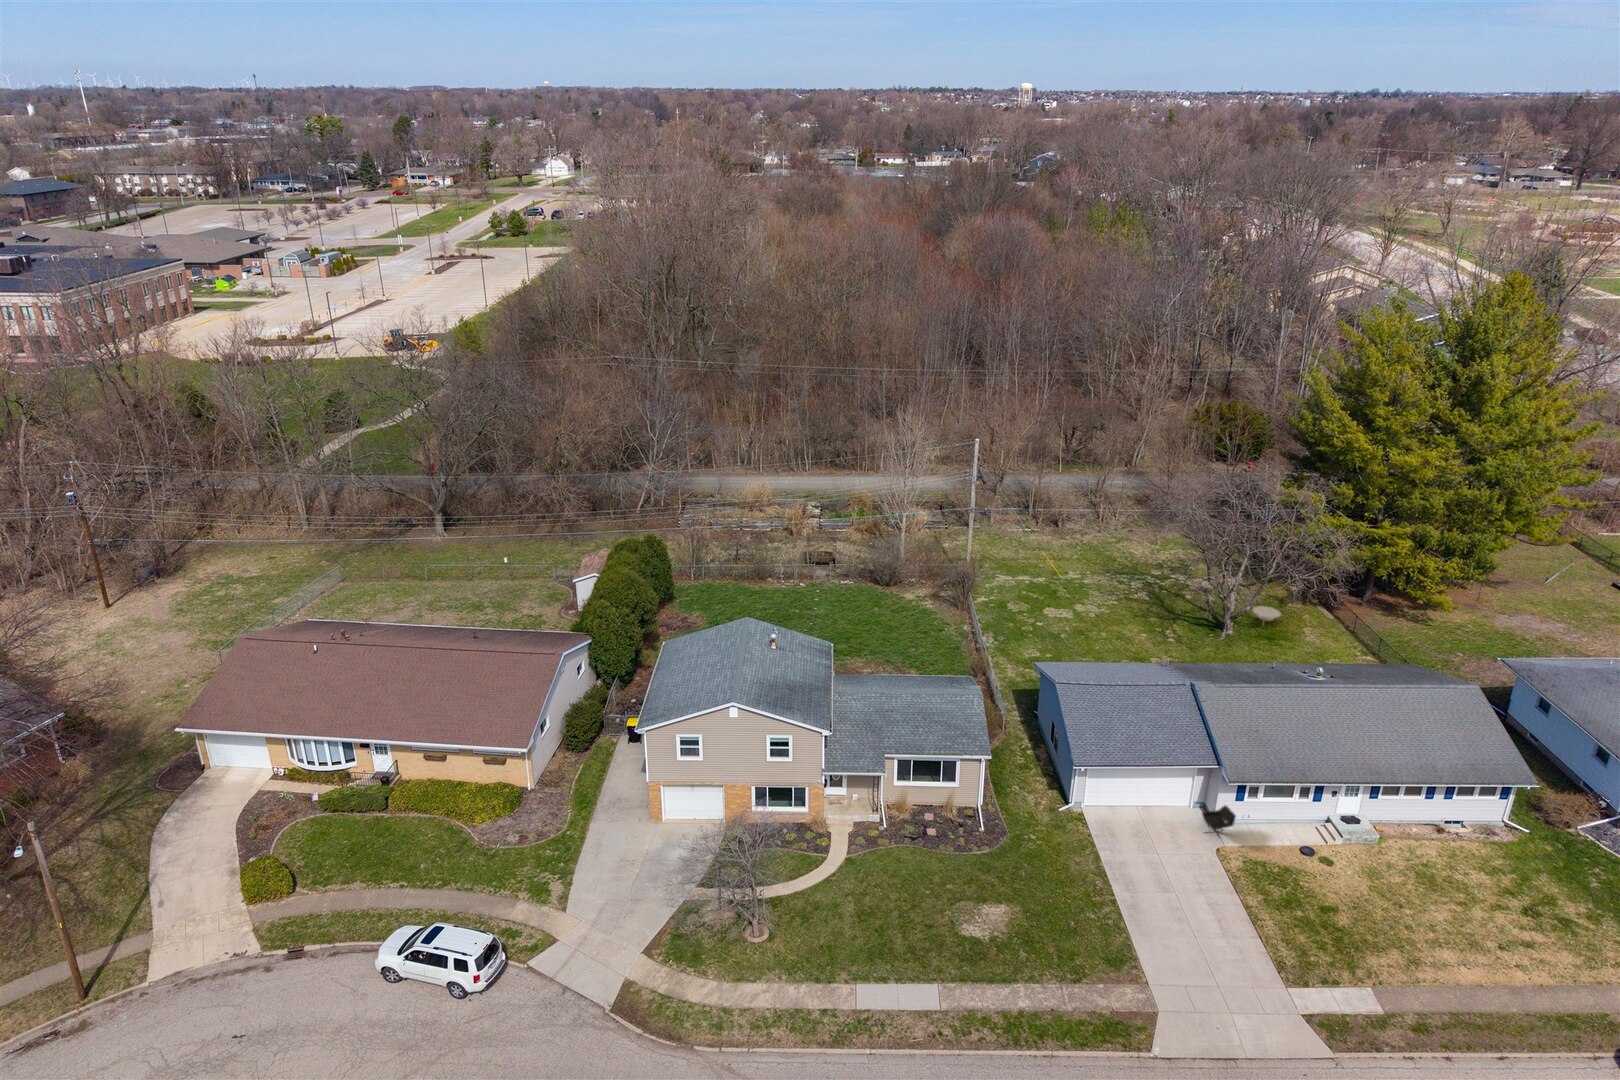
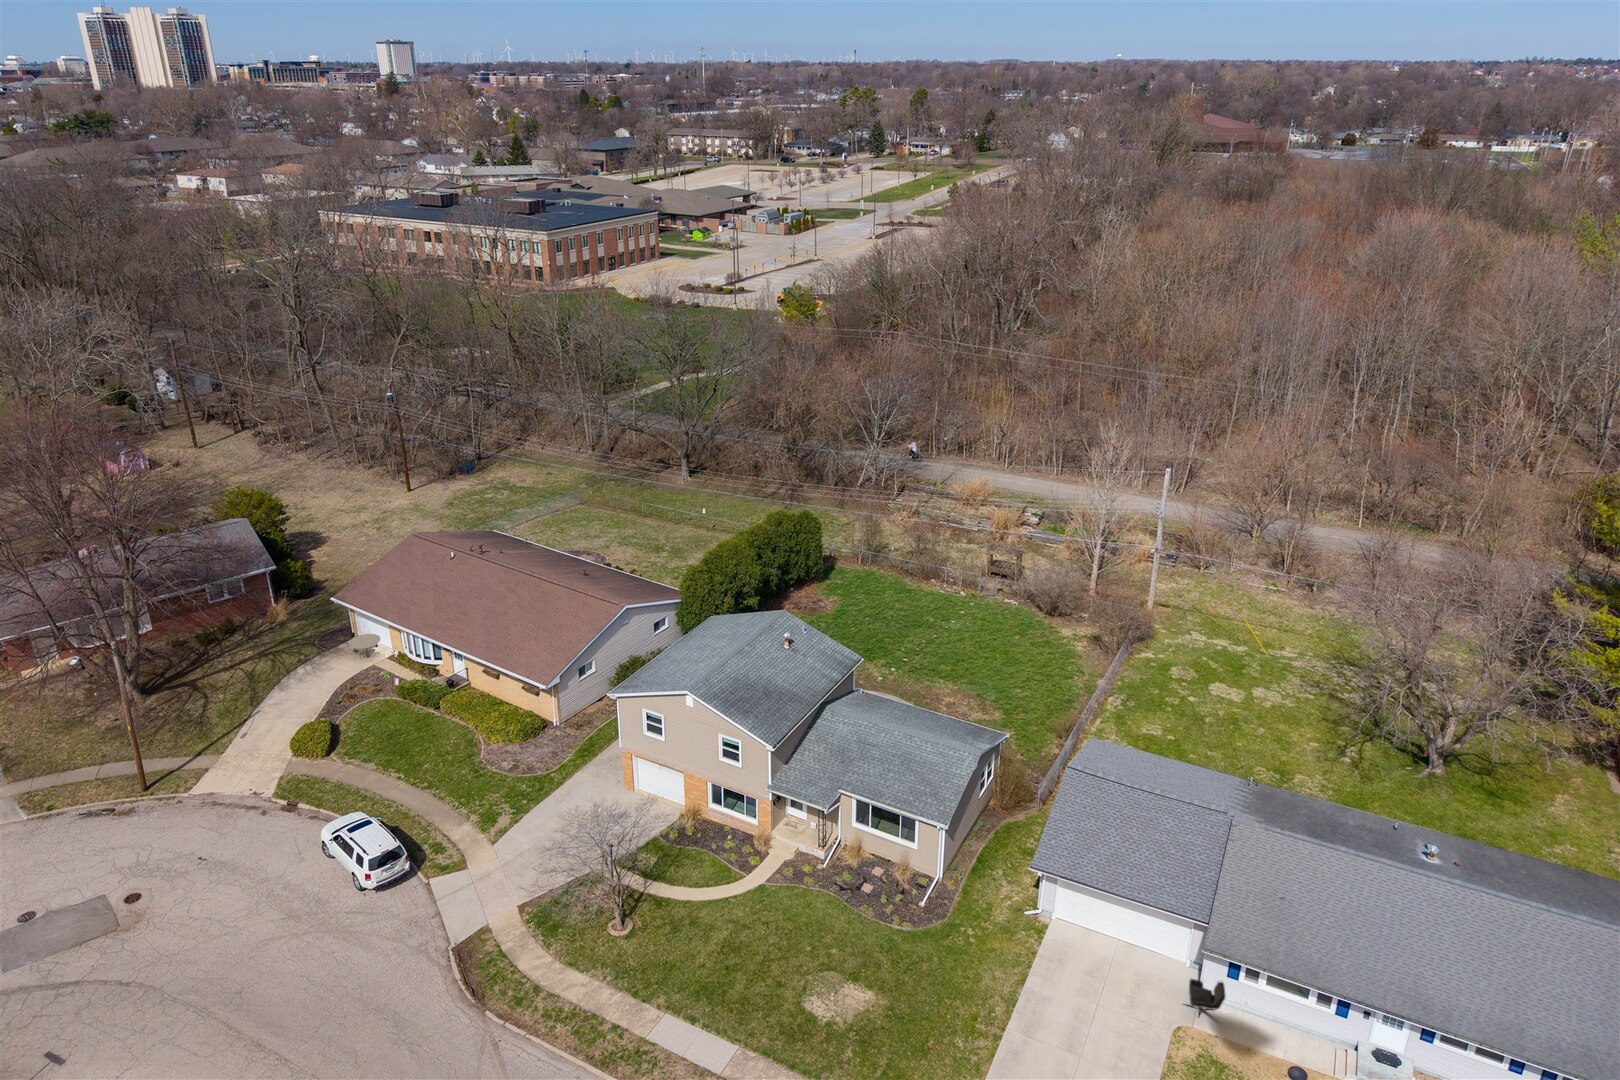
round table: present [1253,606,1281,626] -> present [349,634,380,658]

